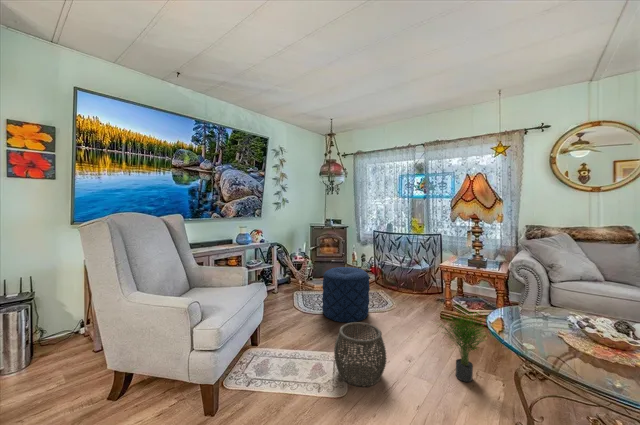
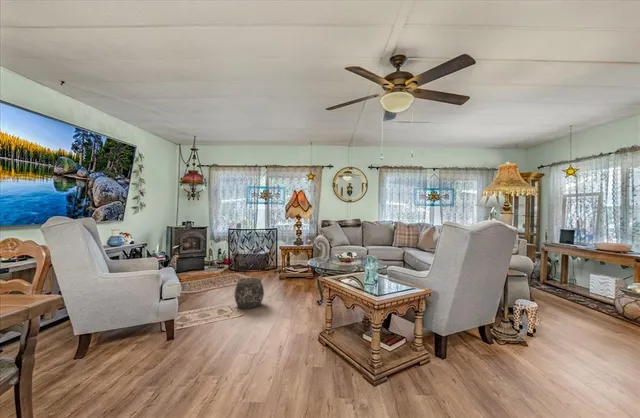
pouf: present [322,267,370,322] -> none [203,254,238,291]
potted plant: present [444,307,484,382] -> none [283,259,311,297]

